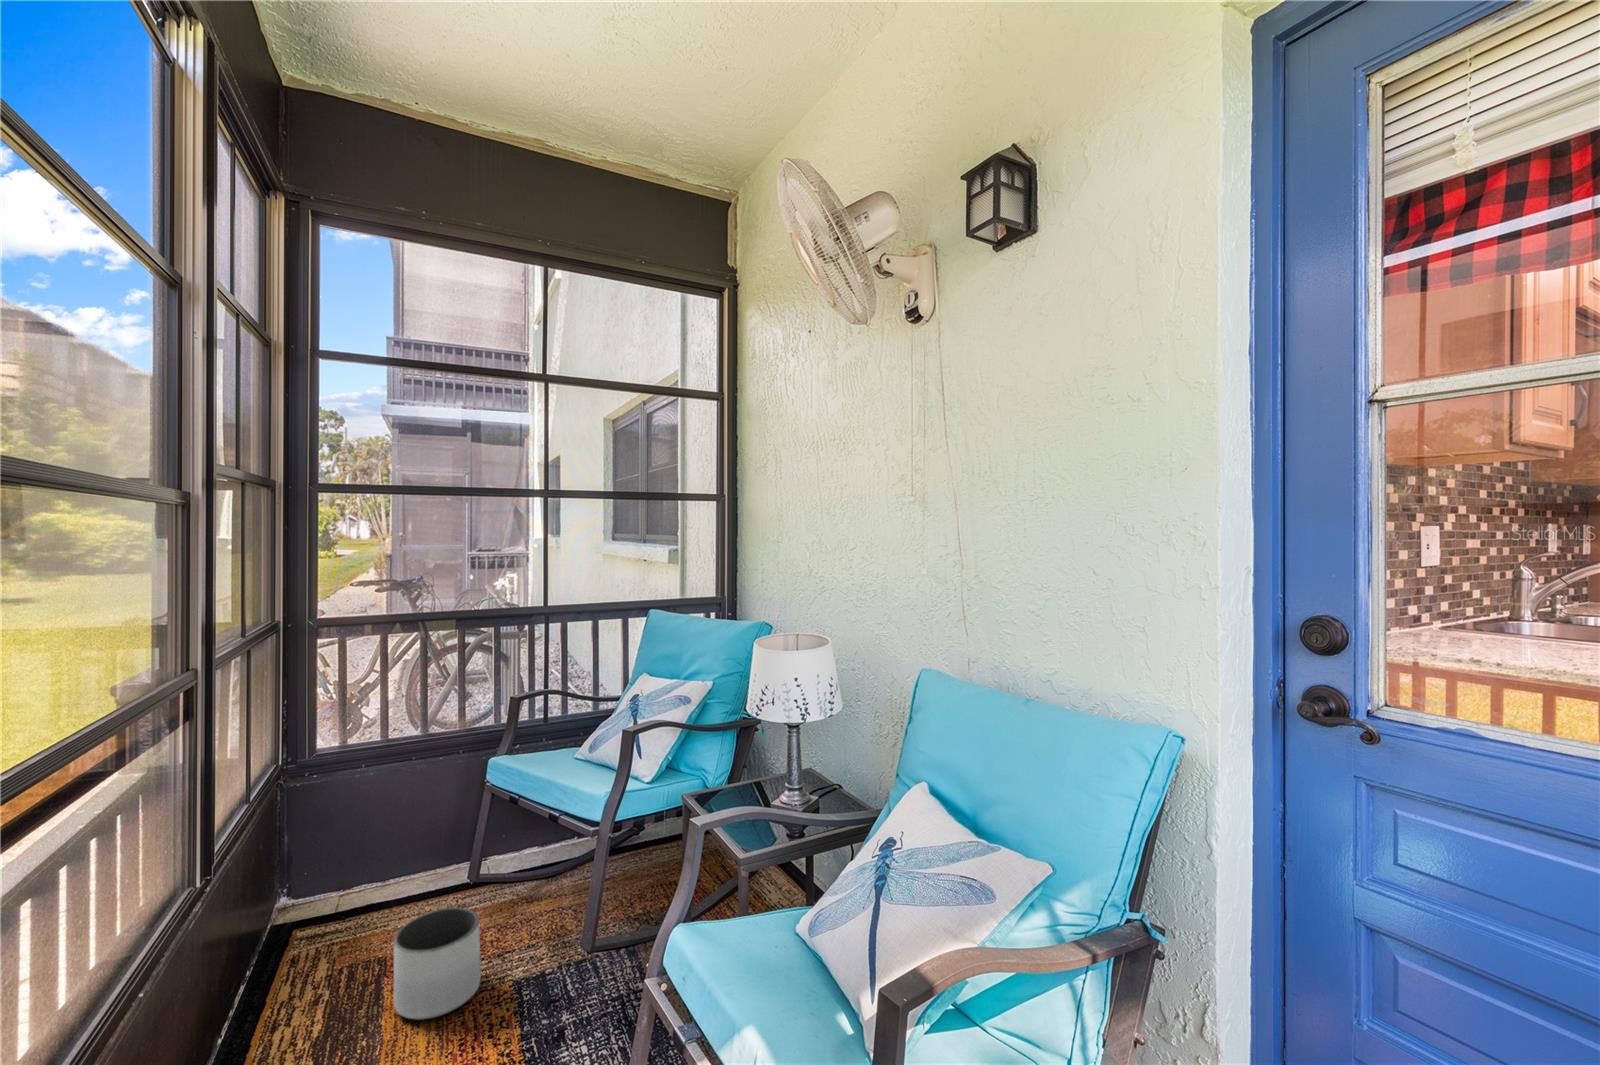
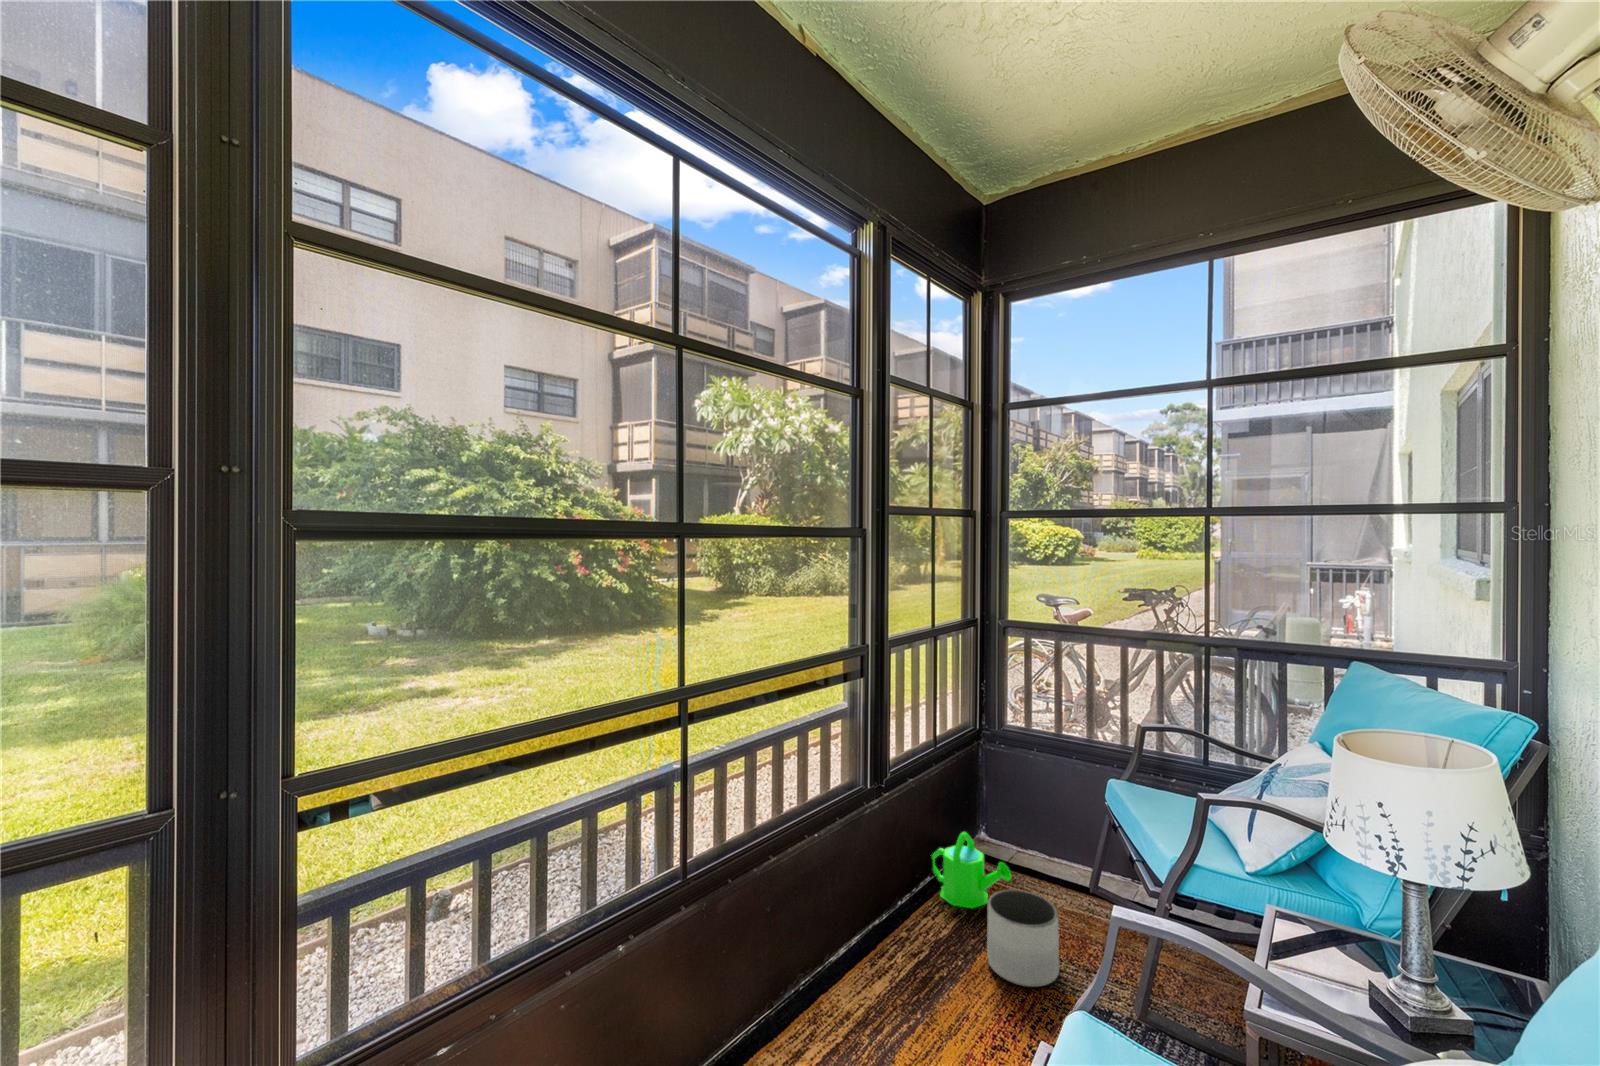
watering can: none [244,893,382,996] -> present [932,832,1011,908]

